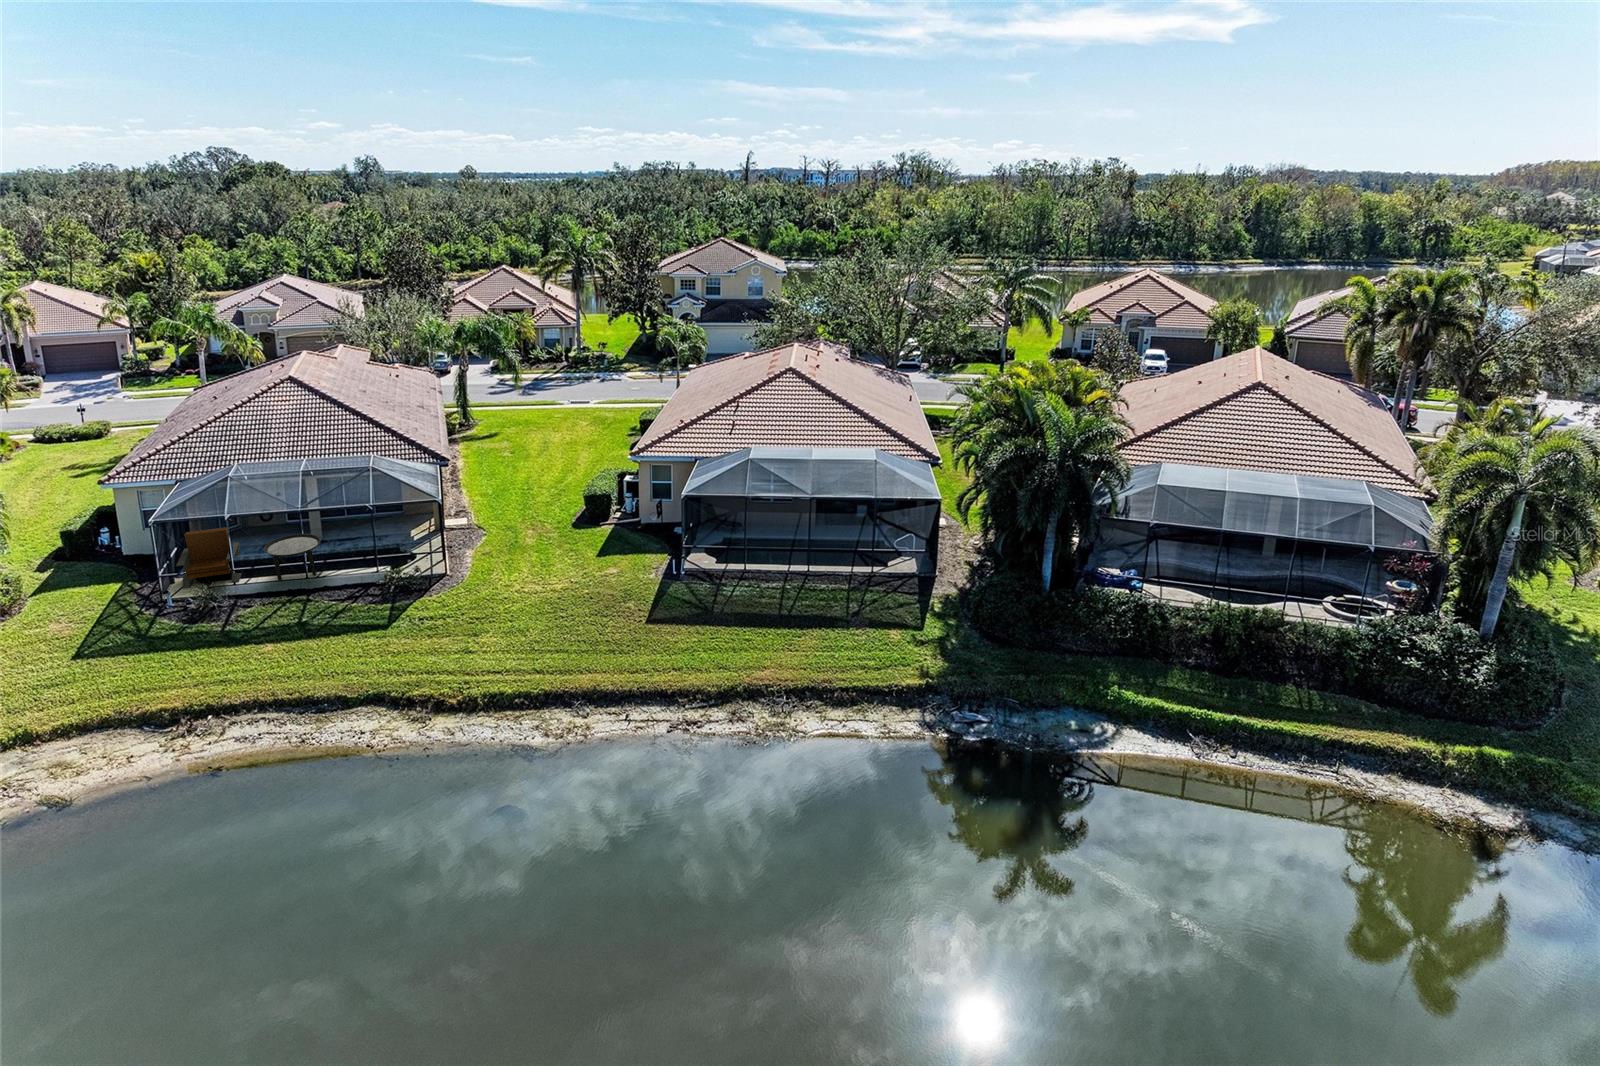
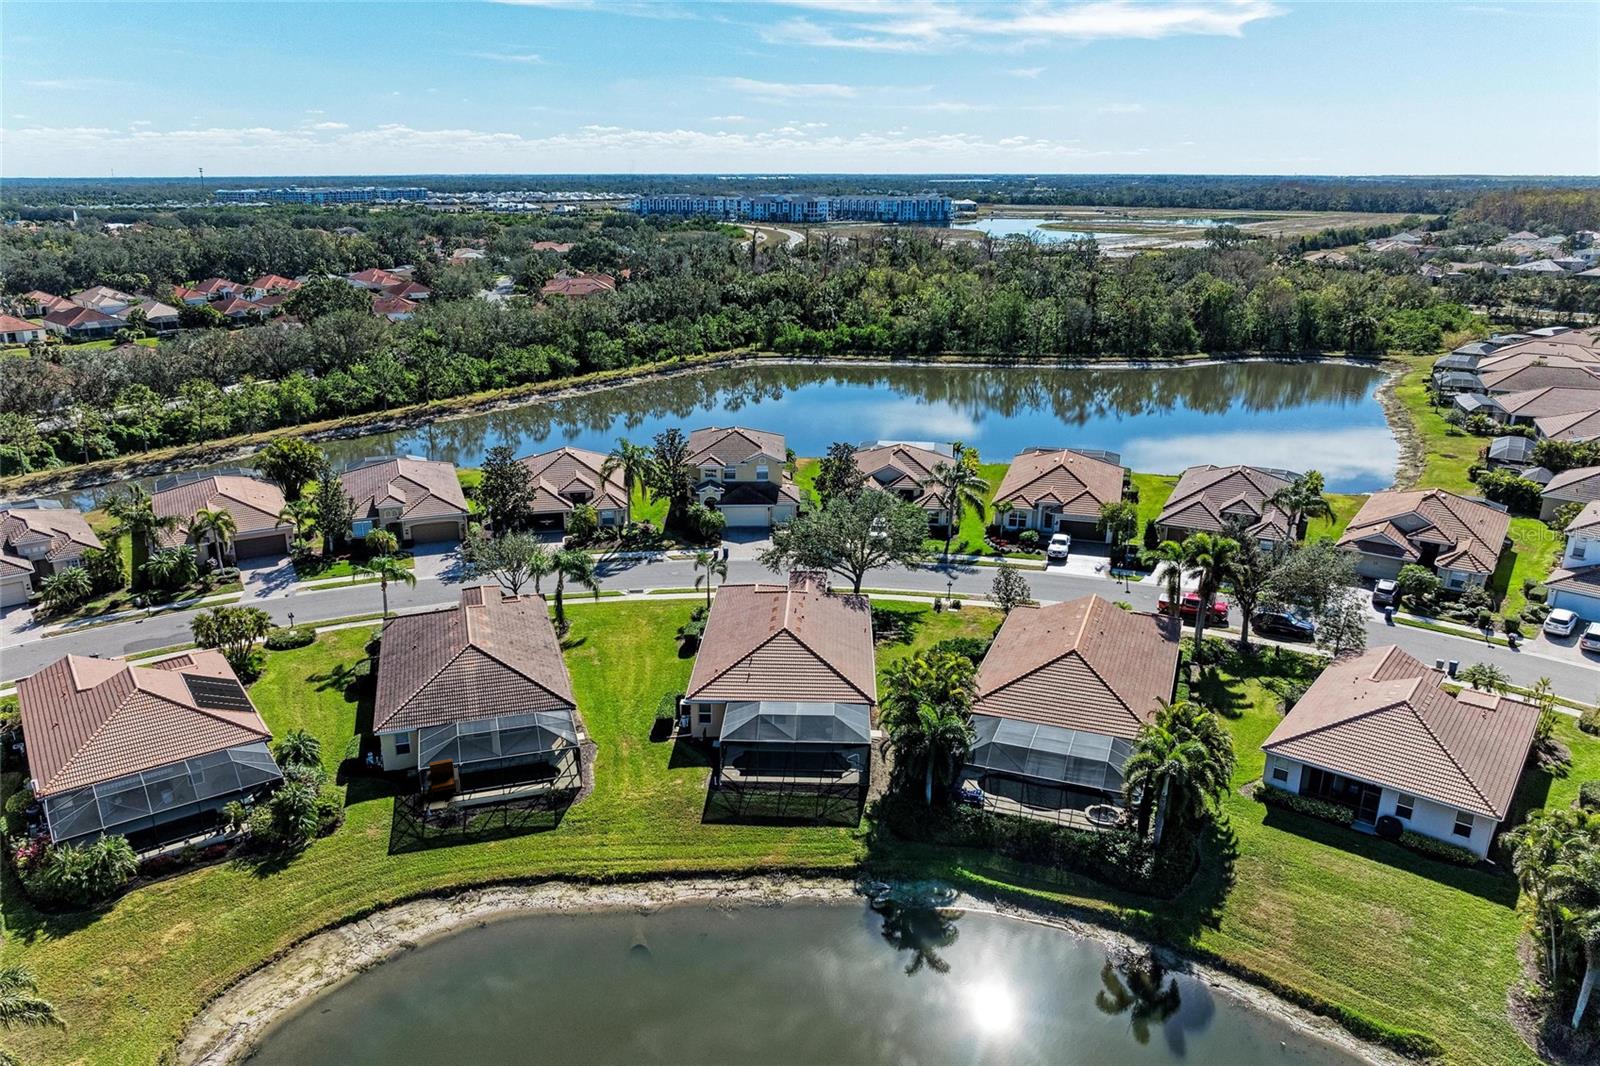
round table: present [264,534,321,581] -> none [475,759,506,791]

